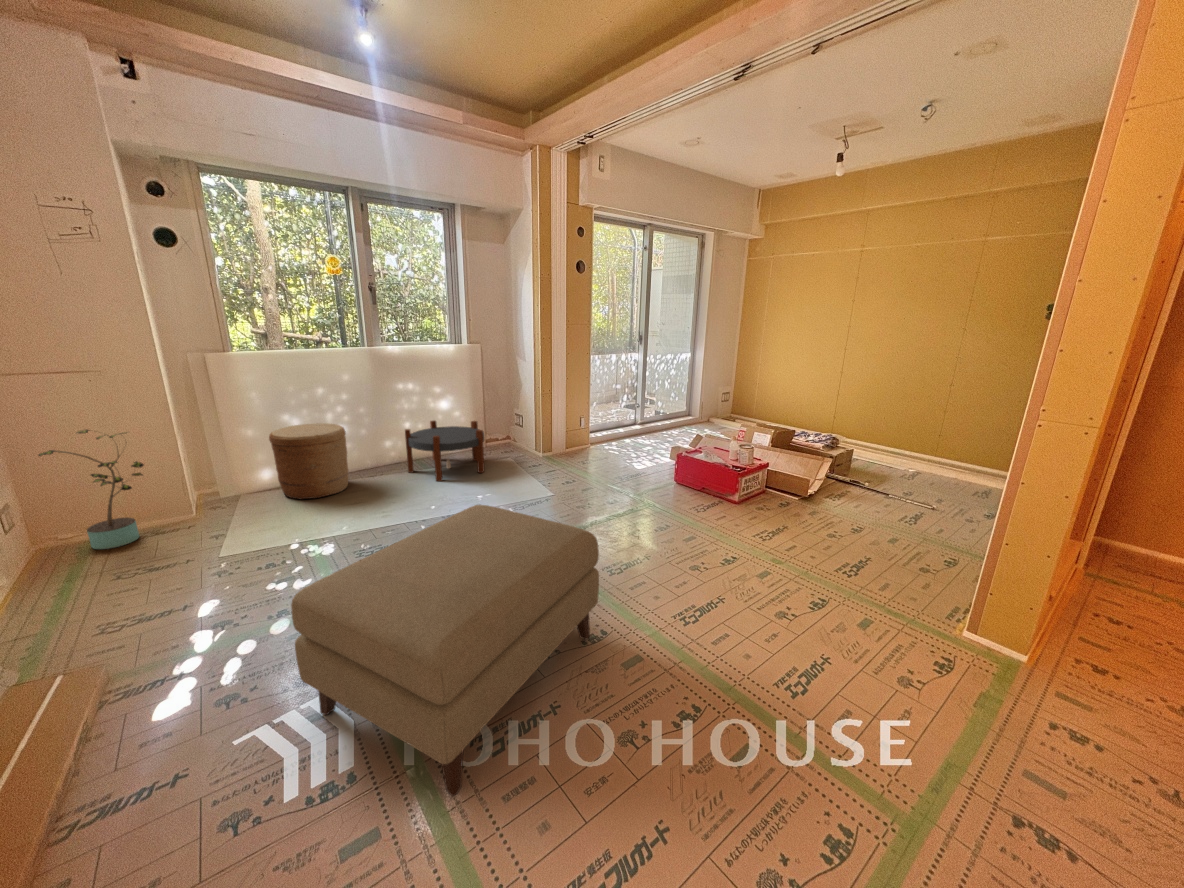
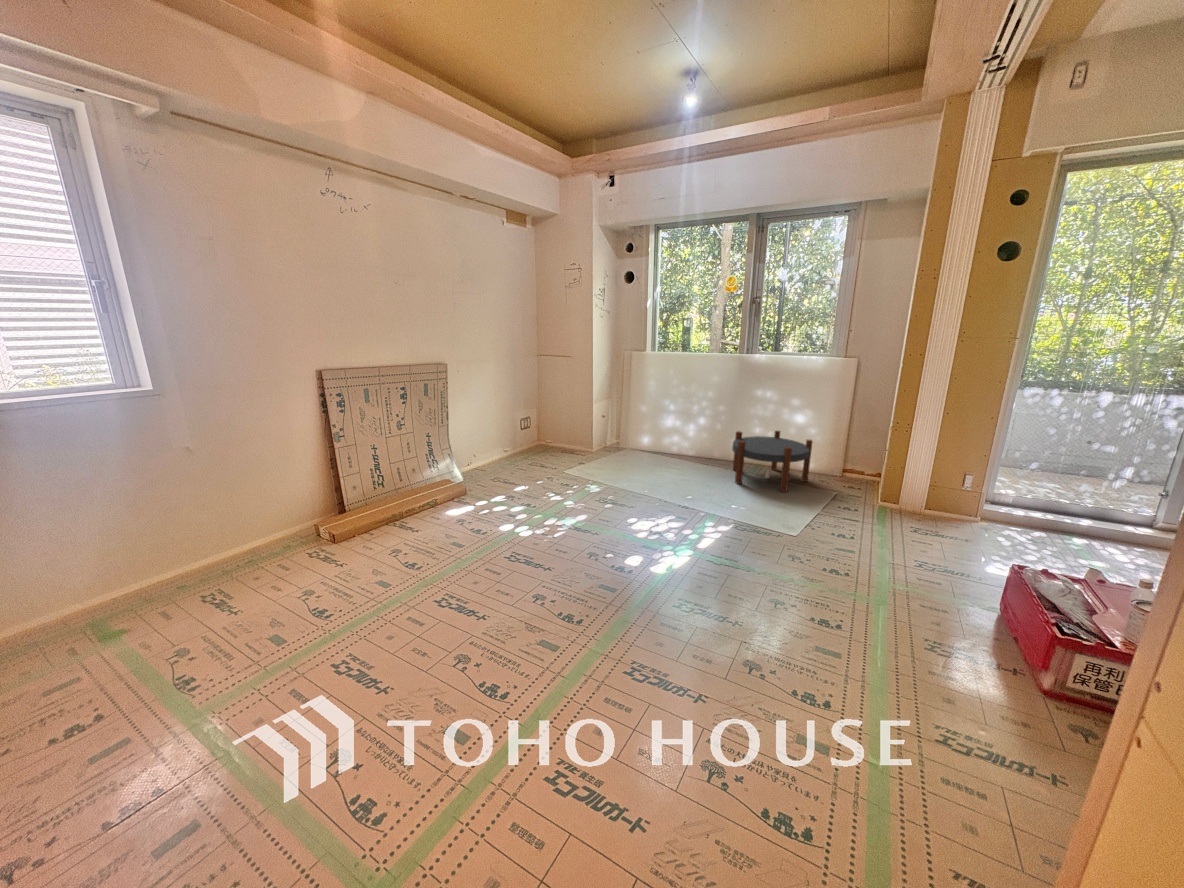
woven basket: present [269,423,348,500] -> none [640,410,690,465]
potted plant: present [39,429,144,549] -> none [542,390,578,453]
ottoman: present [291,504,599,795] -> none [393,473,592,613]

